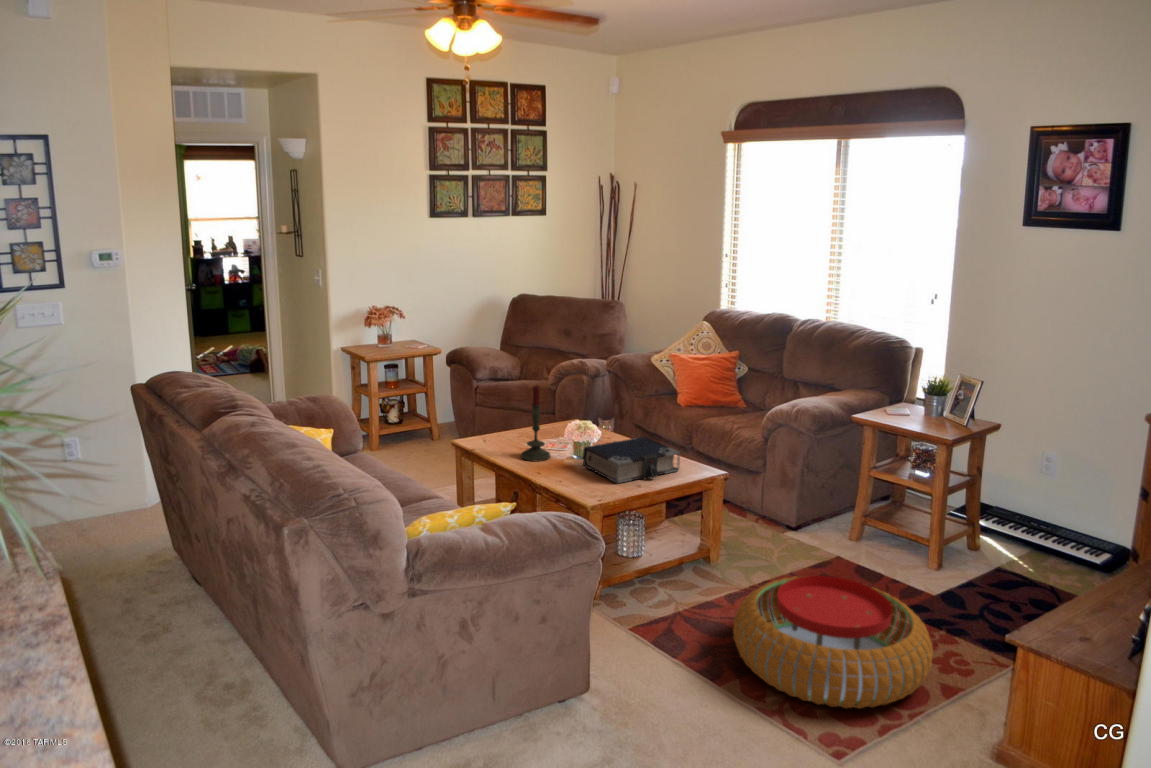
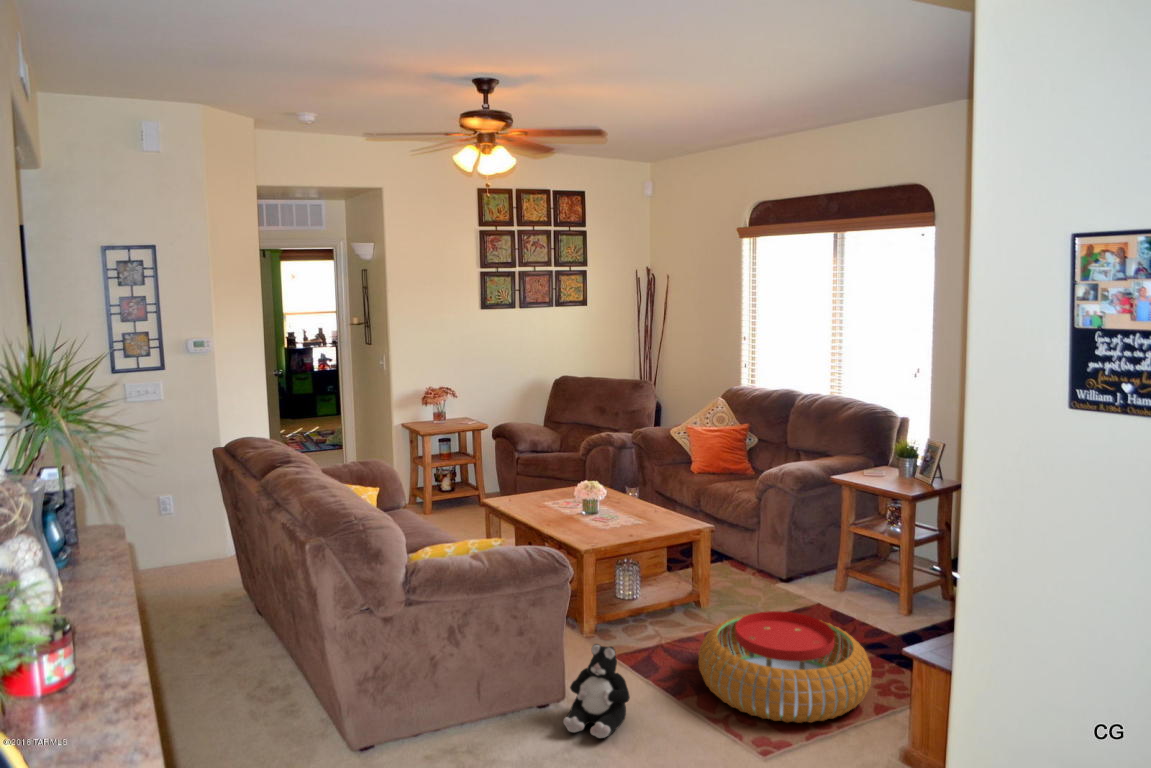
candle: present [521,386,550,461] -> none [535,448,561,515]
book: present [583,437,680,483] -> none [586,494,670,532]
plush toy: none [594,626,670,739] -> present [563,644,630,738]

